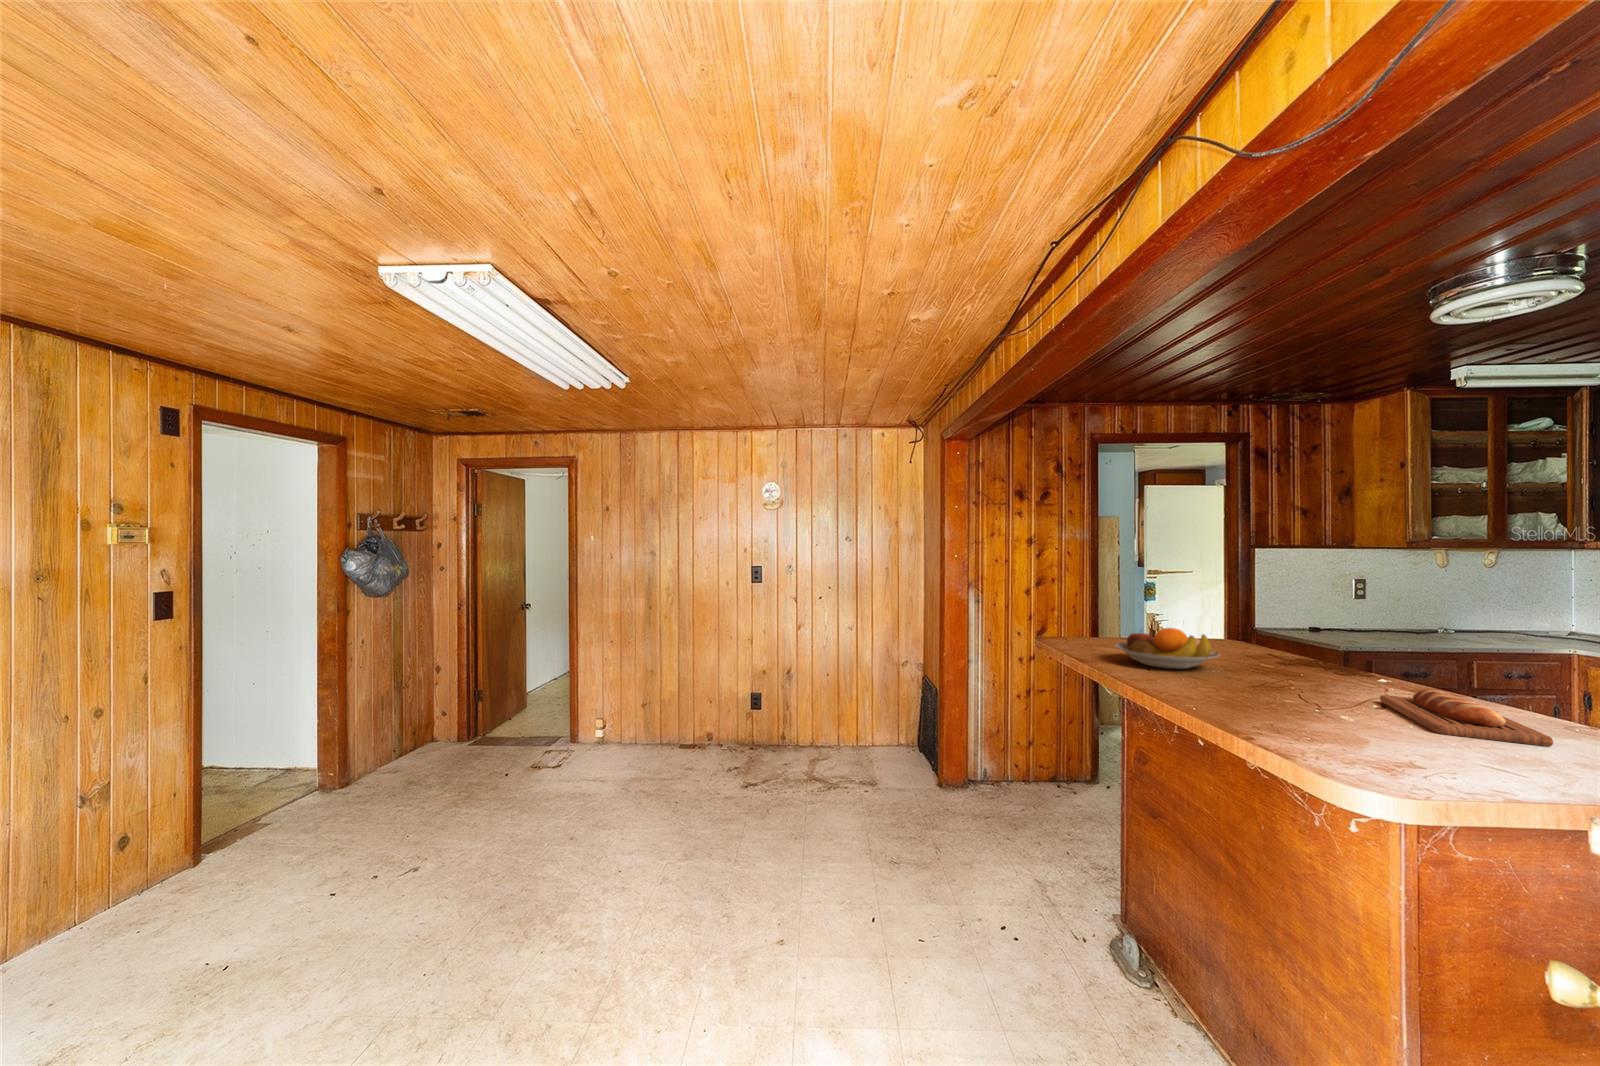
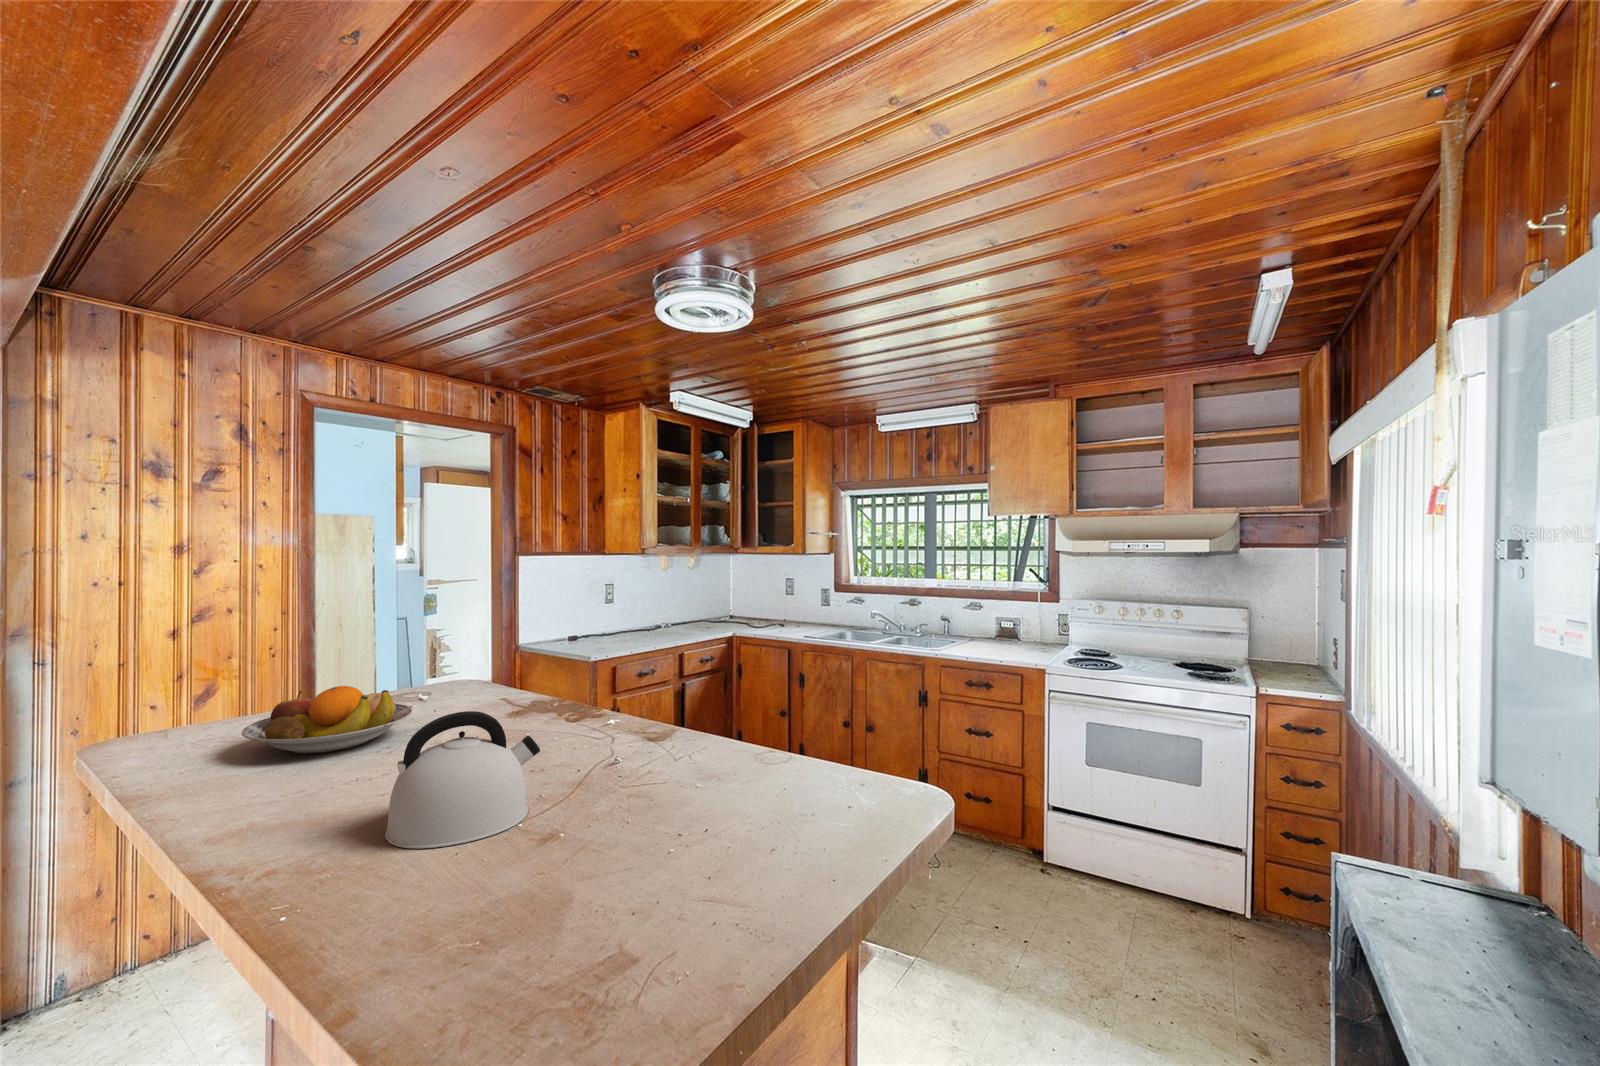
kettle: none [1251,647,1373,733] -> present [385,711,540,849]
bread loaf: present [1380,689,1553,746] -> none [572,721,694,787]

